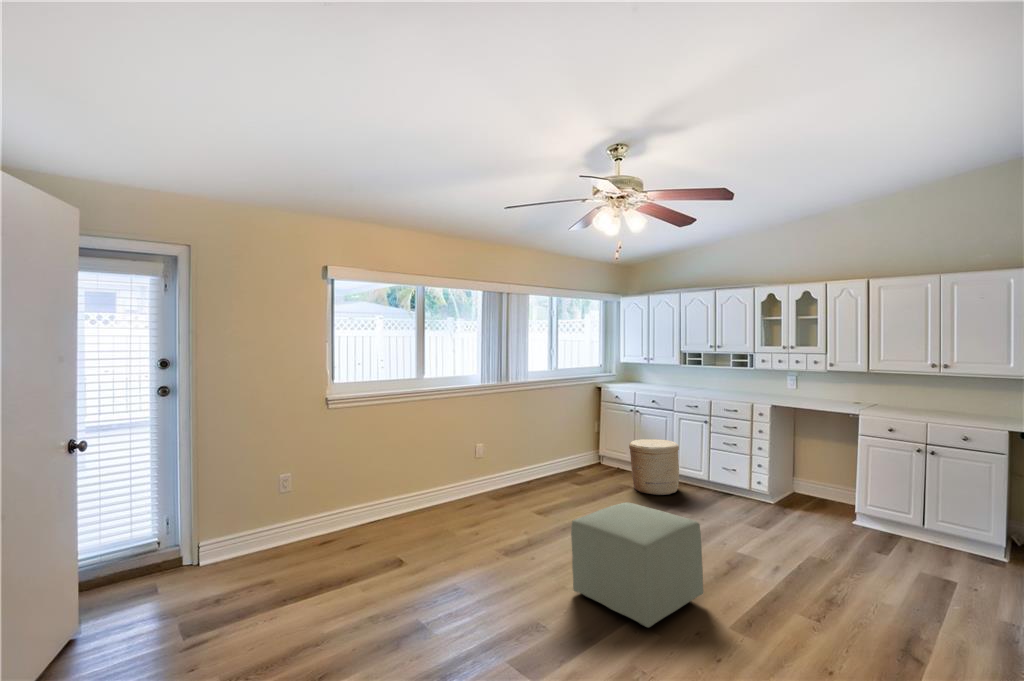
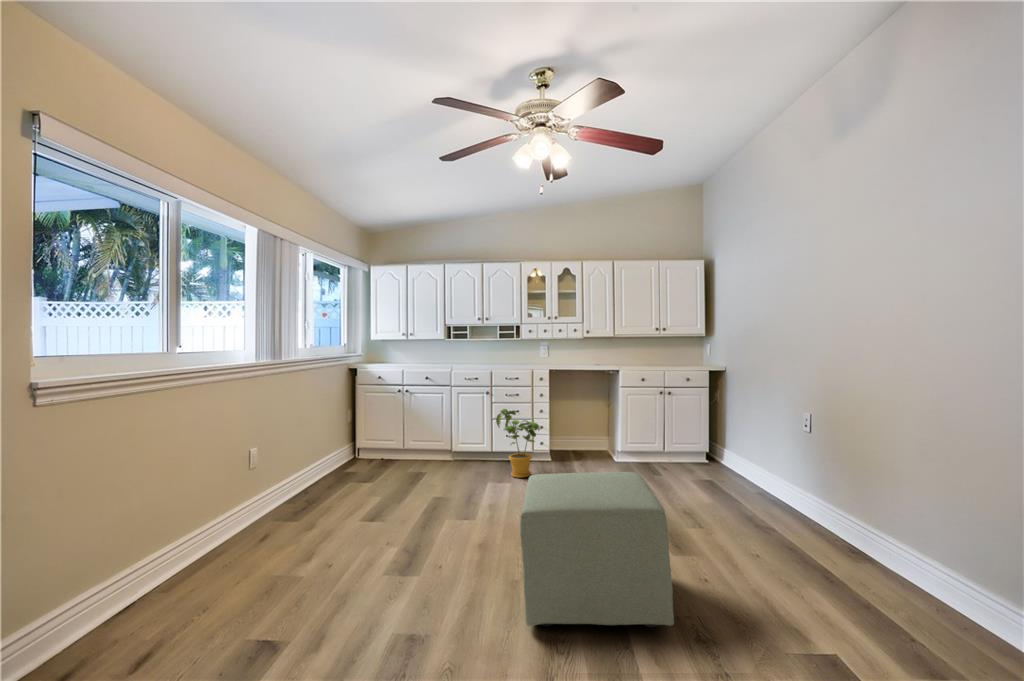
woven basket: present [629,439,679,495] -> none [412,419,468,481]
house plant: none [698,441,743,510] -> present [496,409,540,478]

